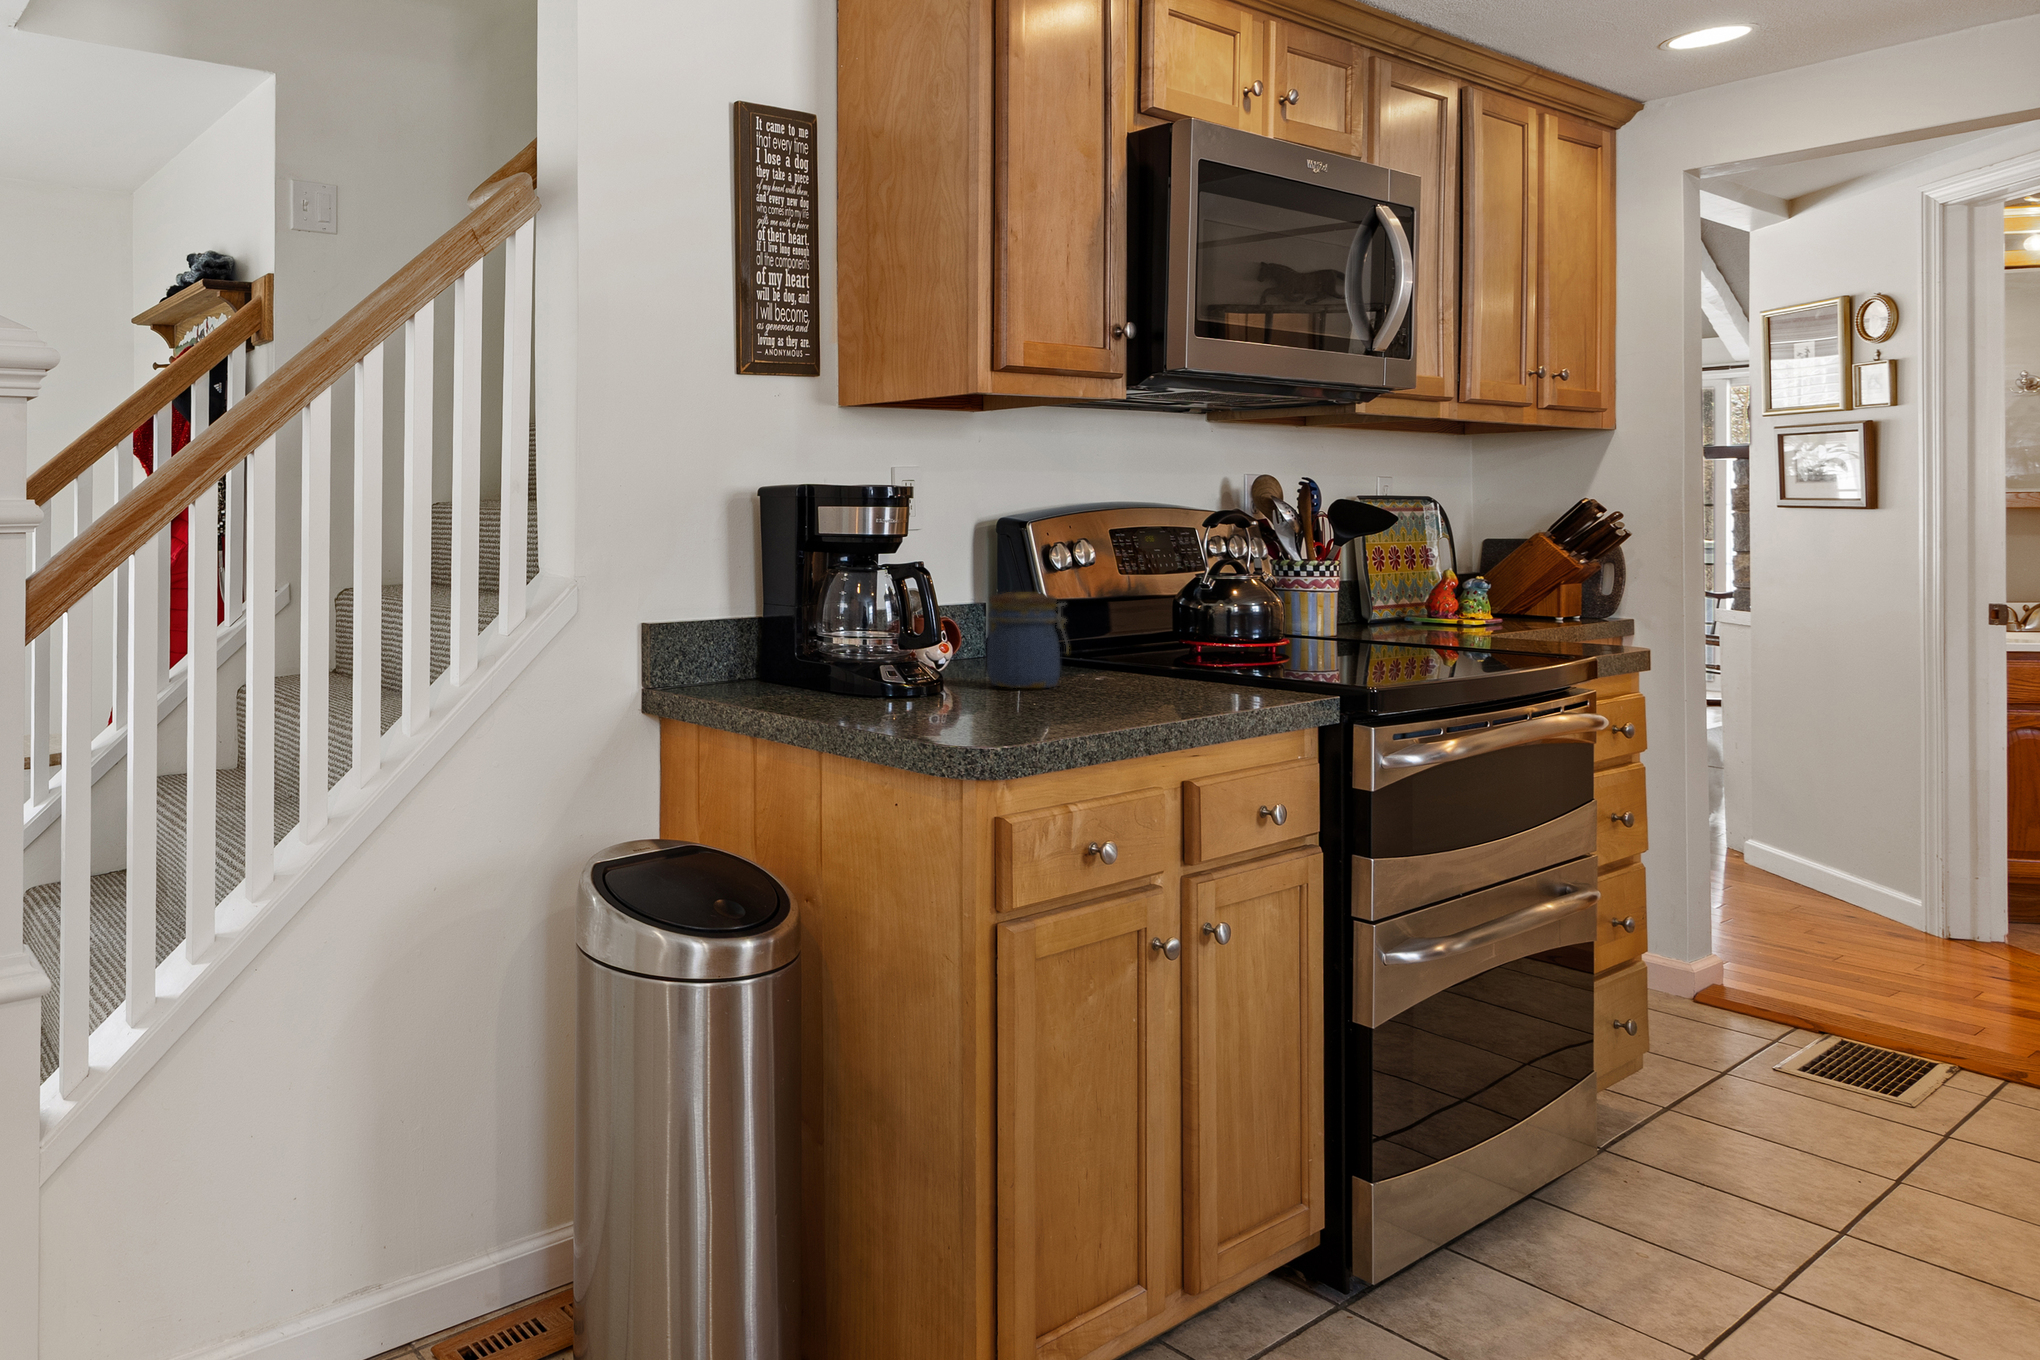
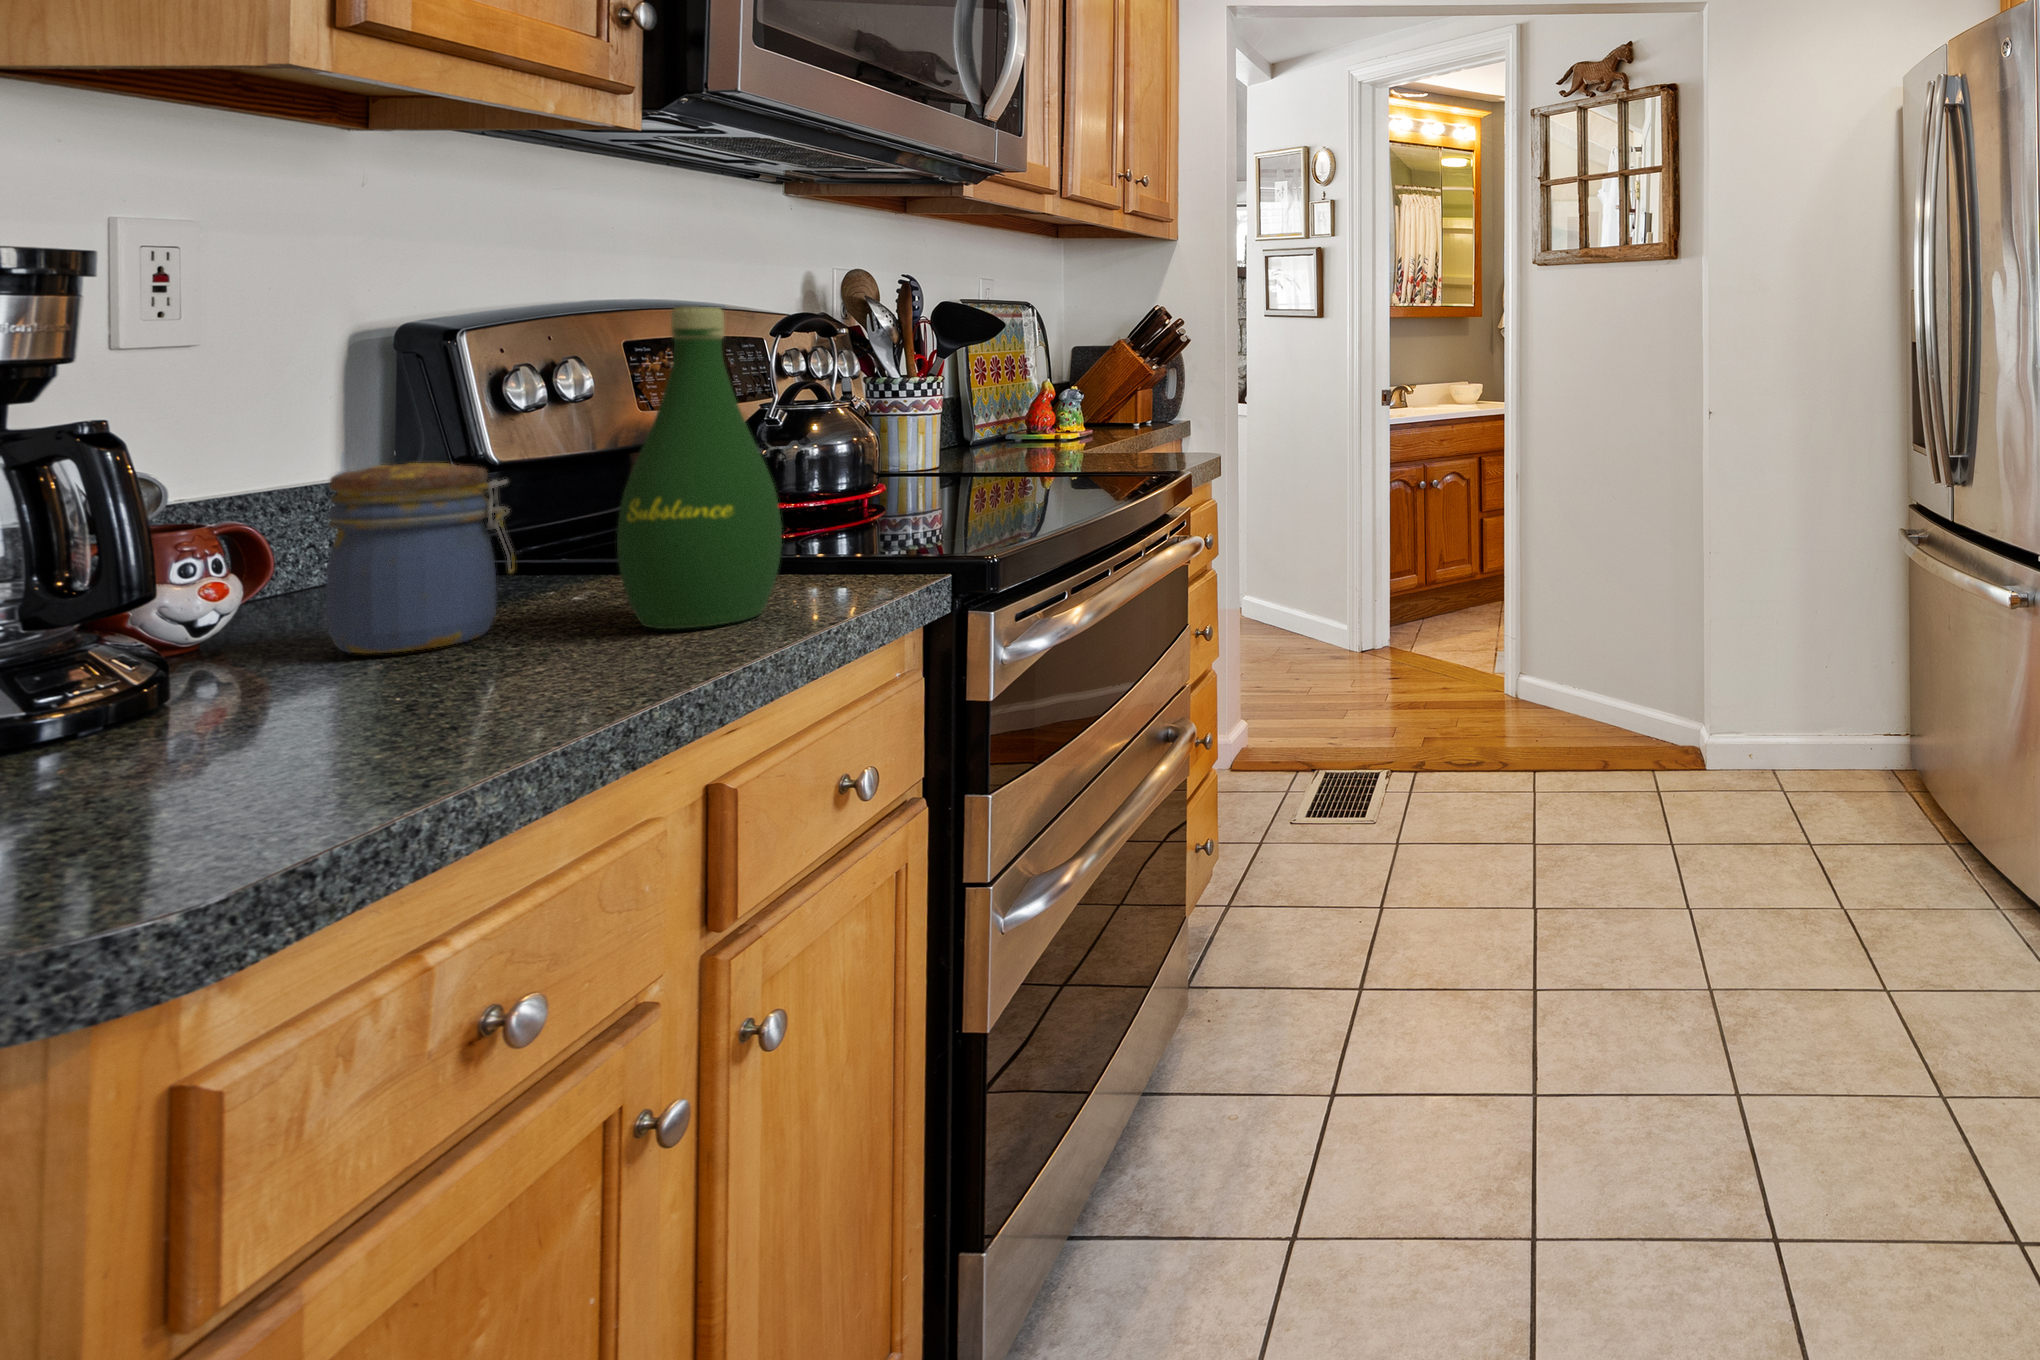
bottle: none [1123,502,1217,694] -> present [617,306,782,629]

